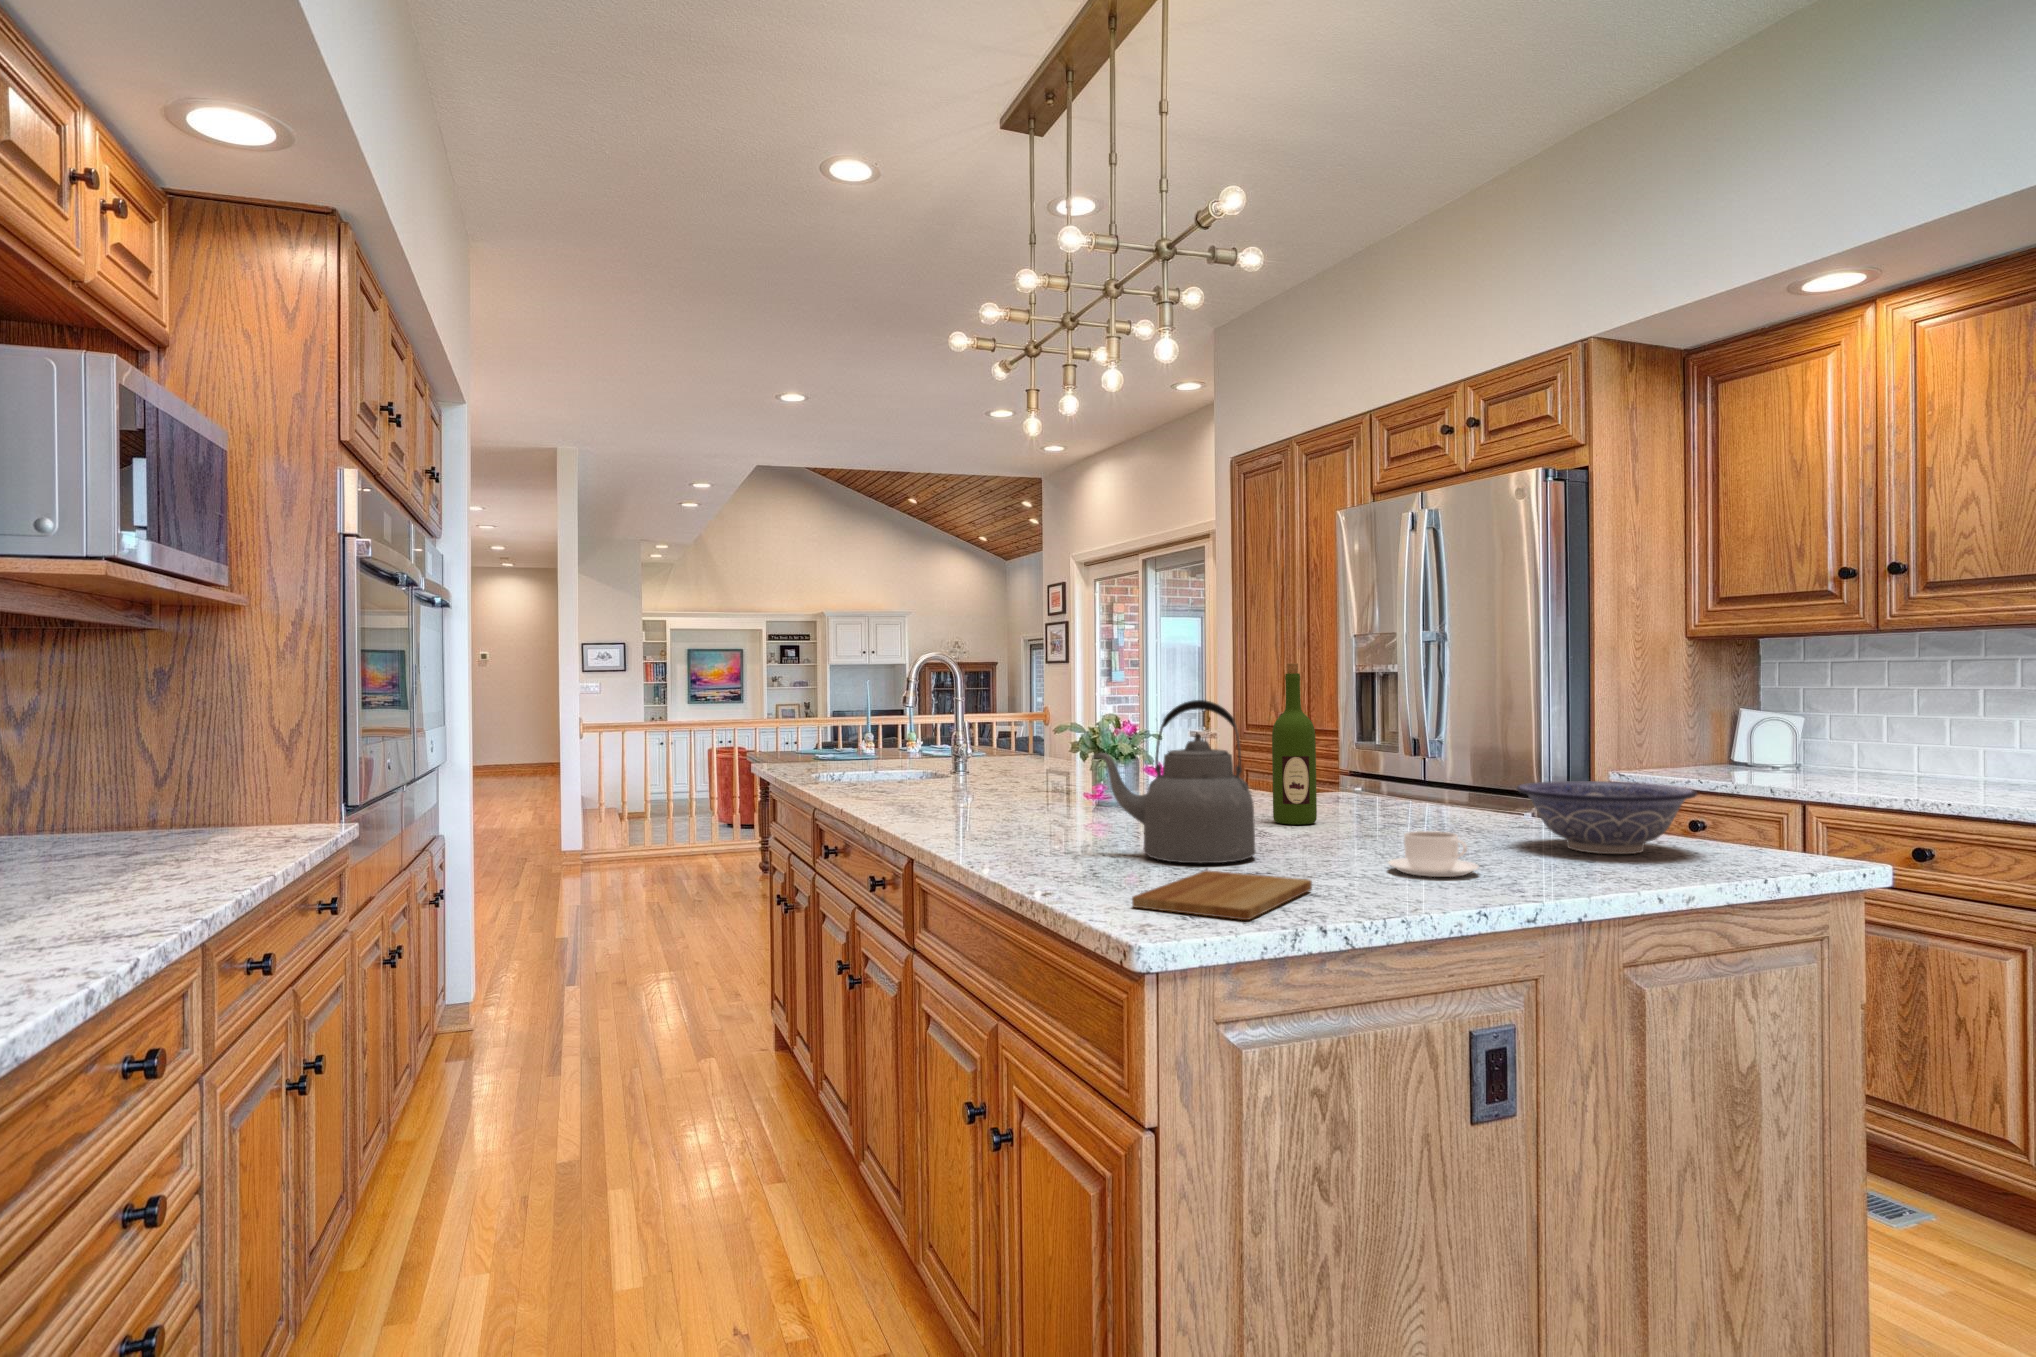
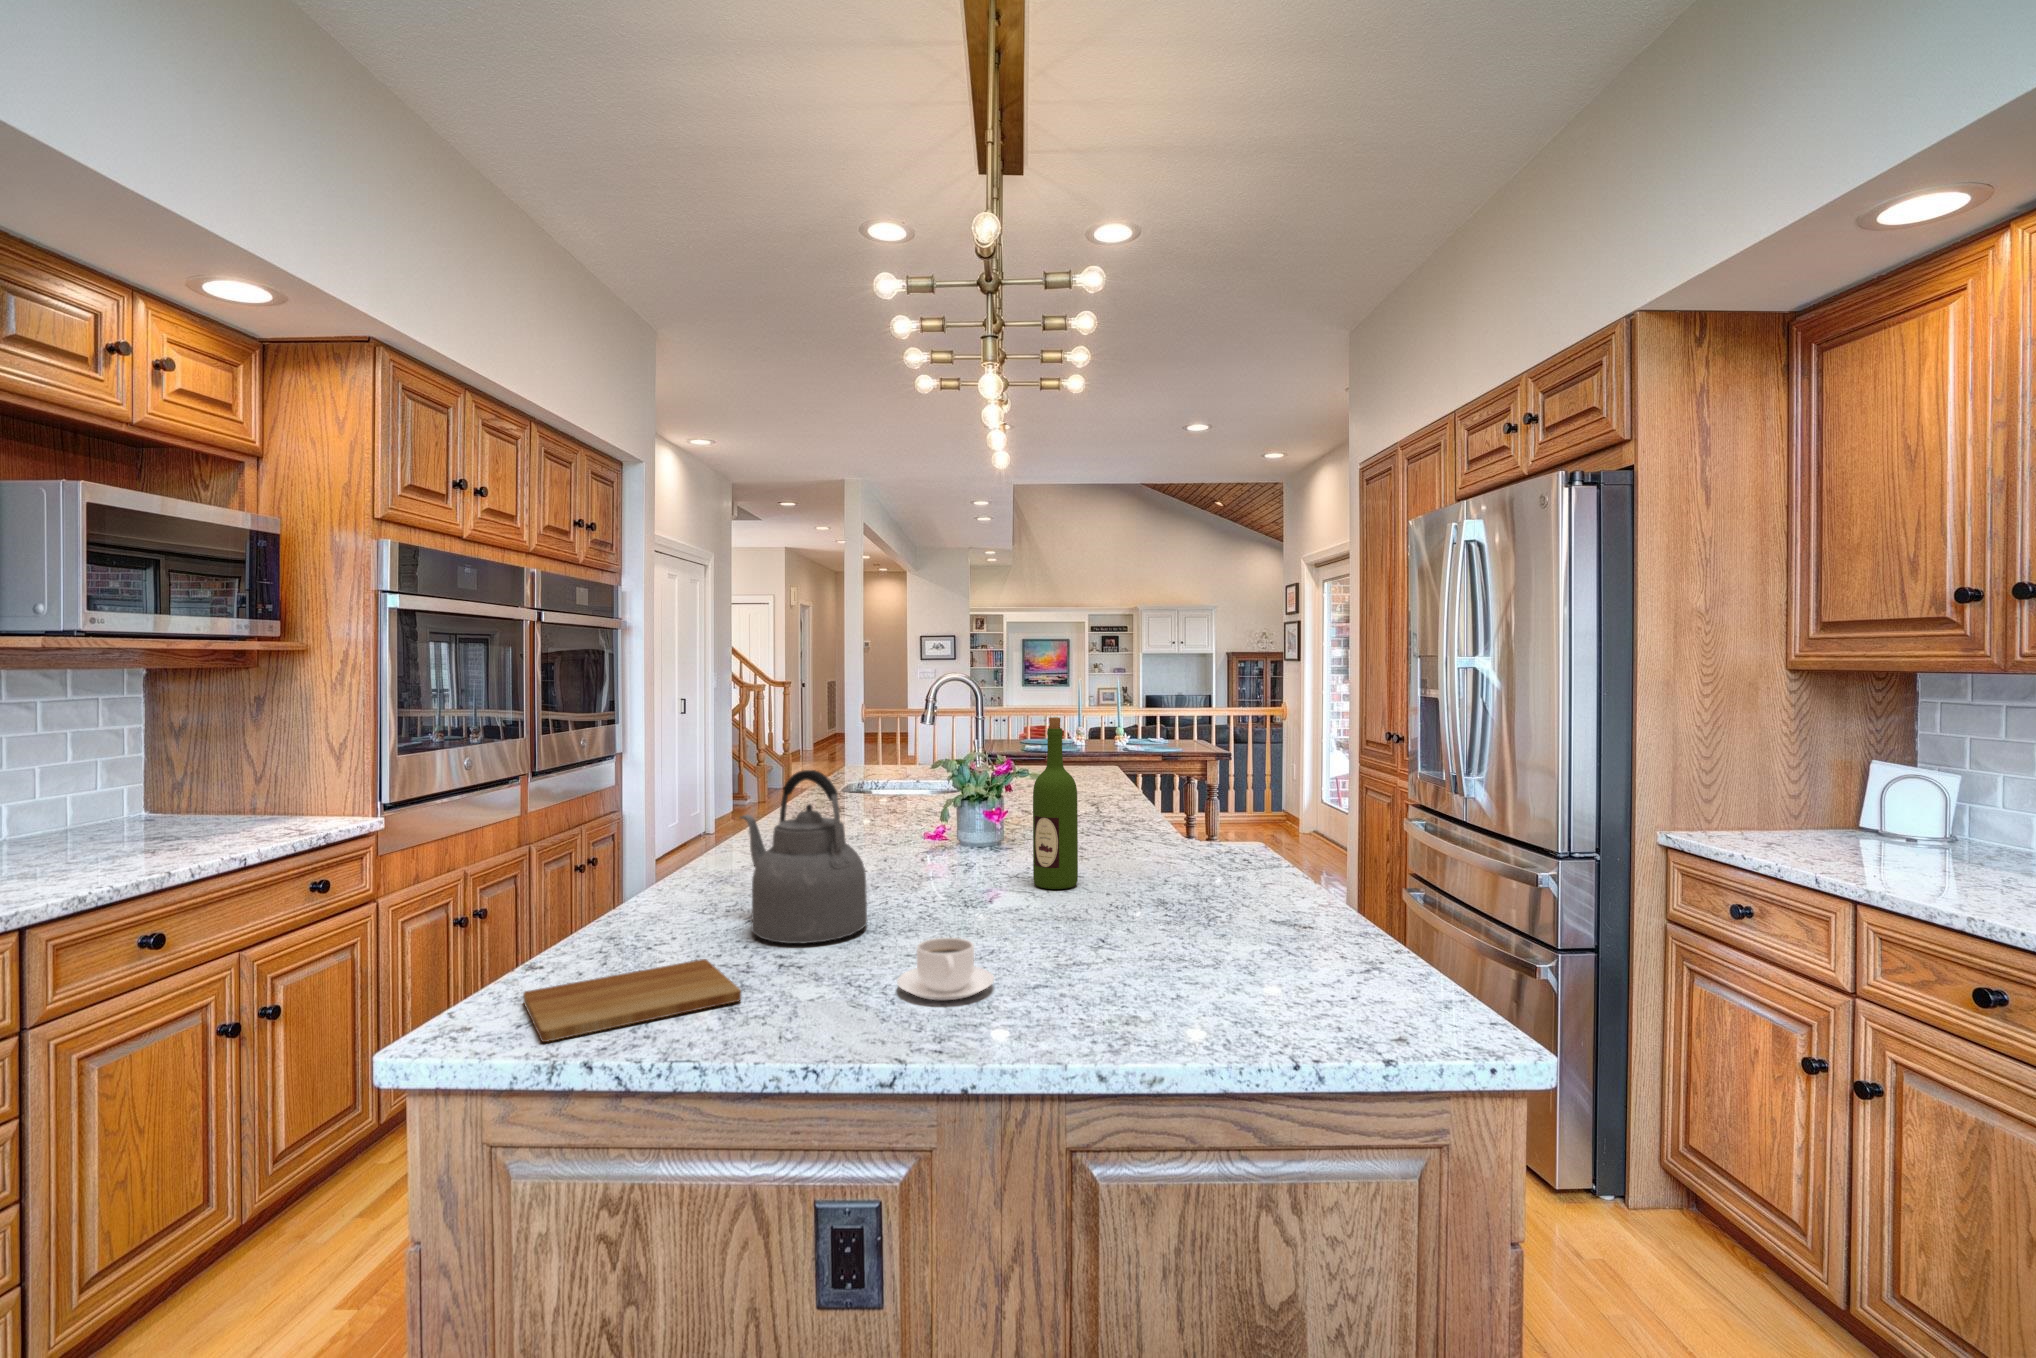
decorative bowl: present [1517,781,1697,854] -> none [1150,878,1351,987]

